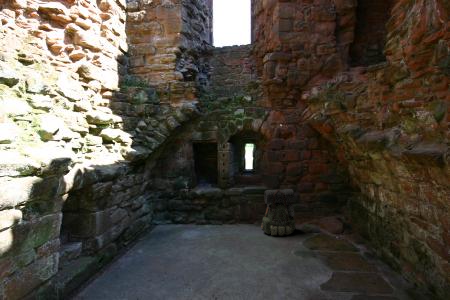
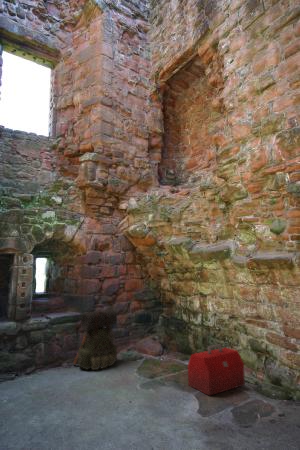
toolbox: none [340,237,405,284] -> present [188,344,245,395]

